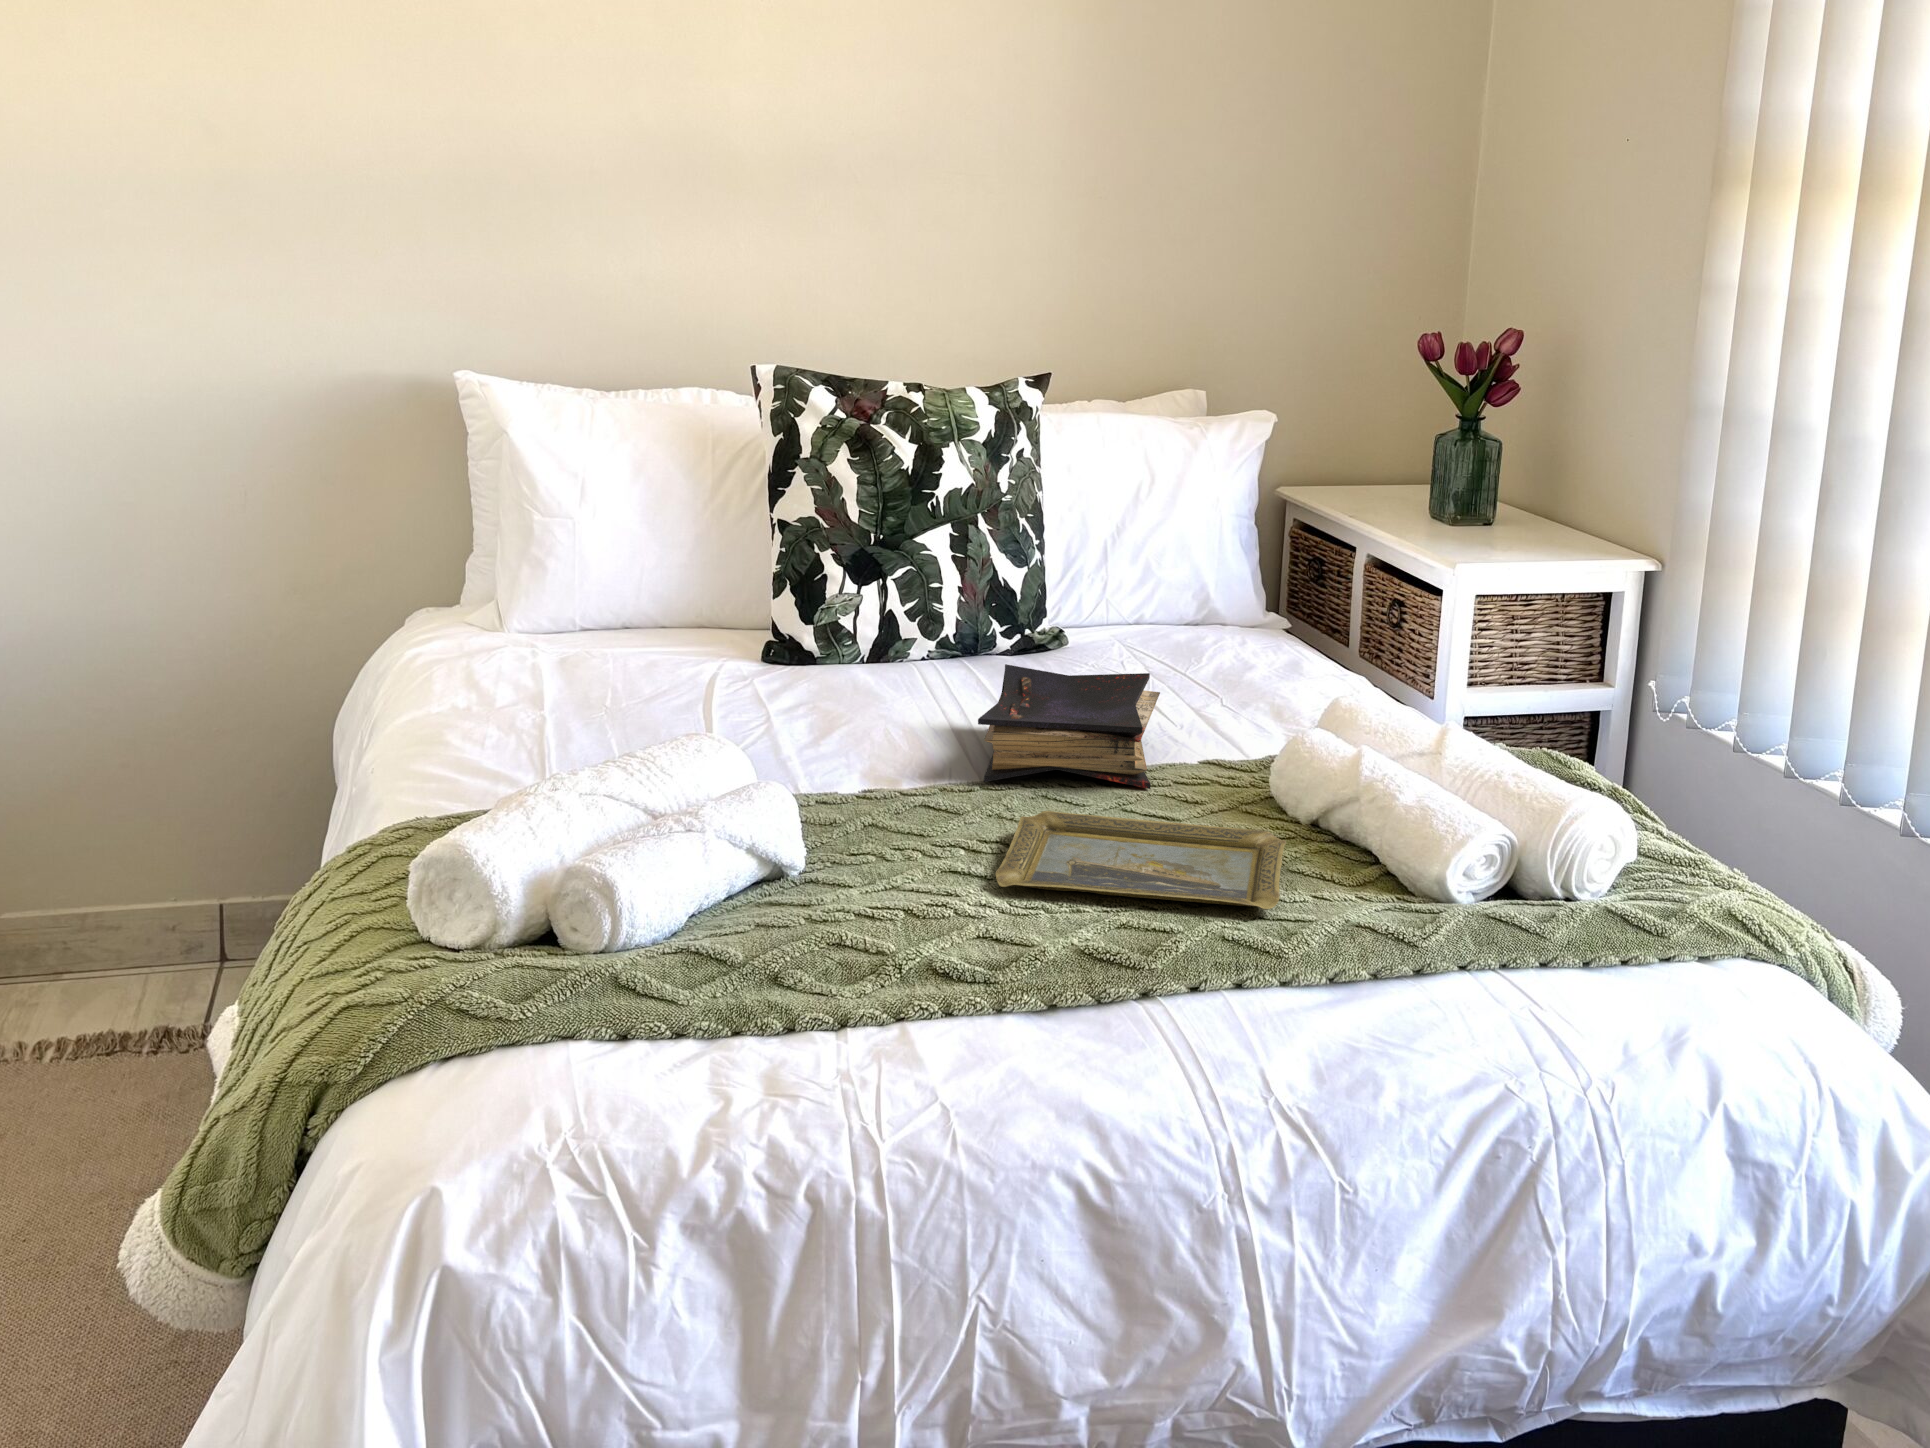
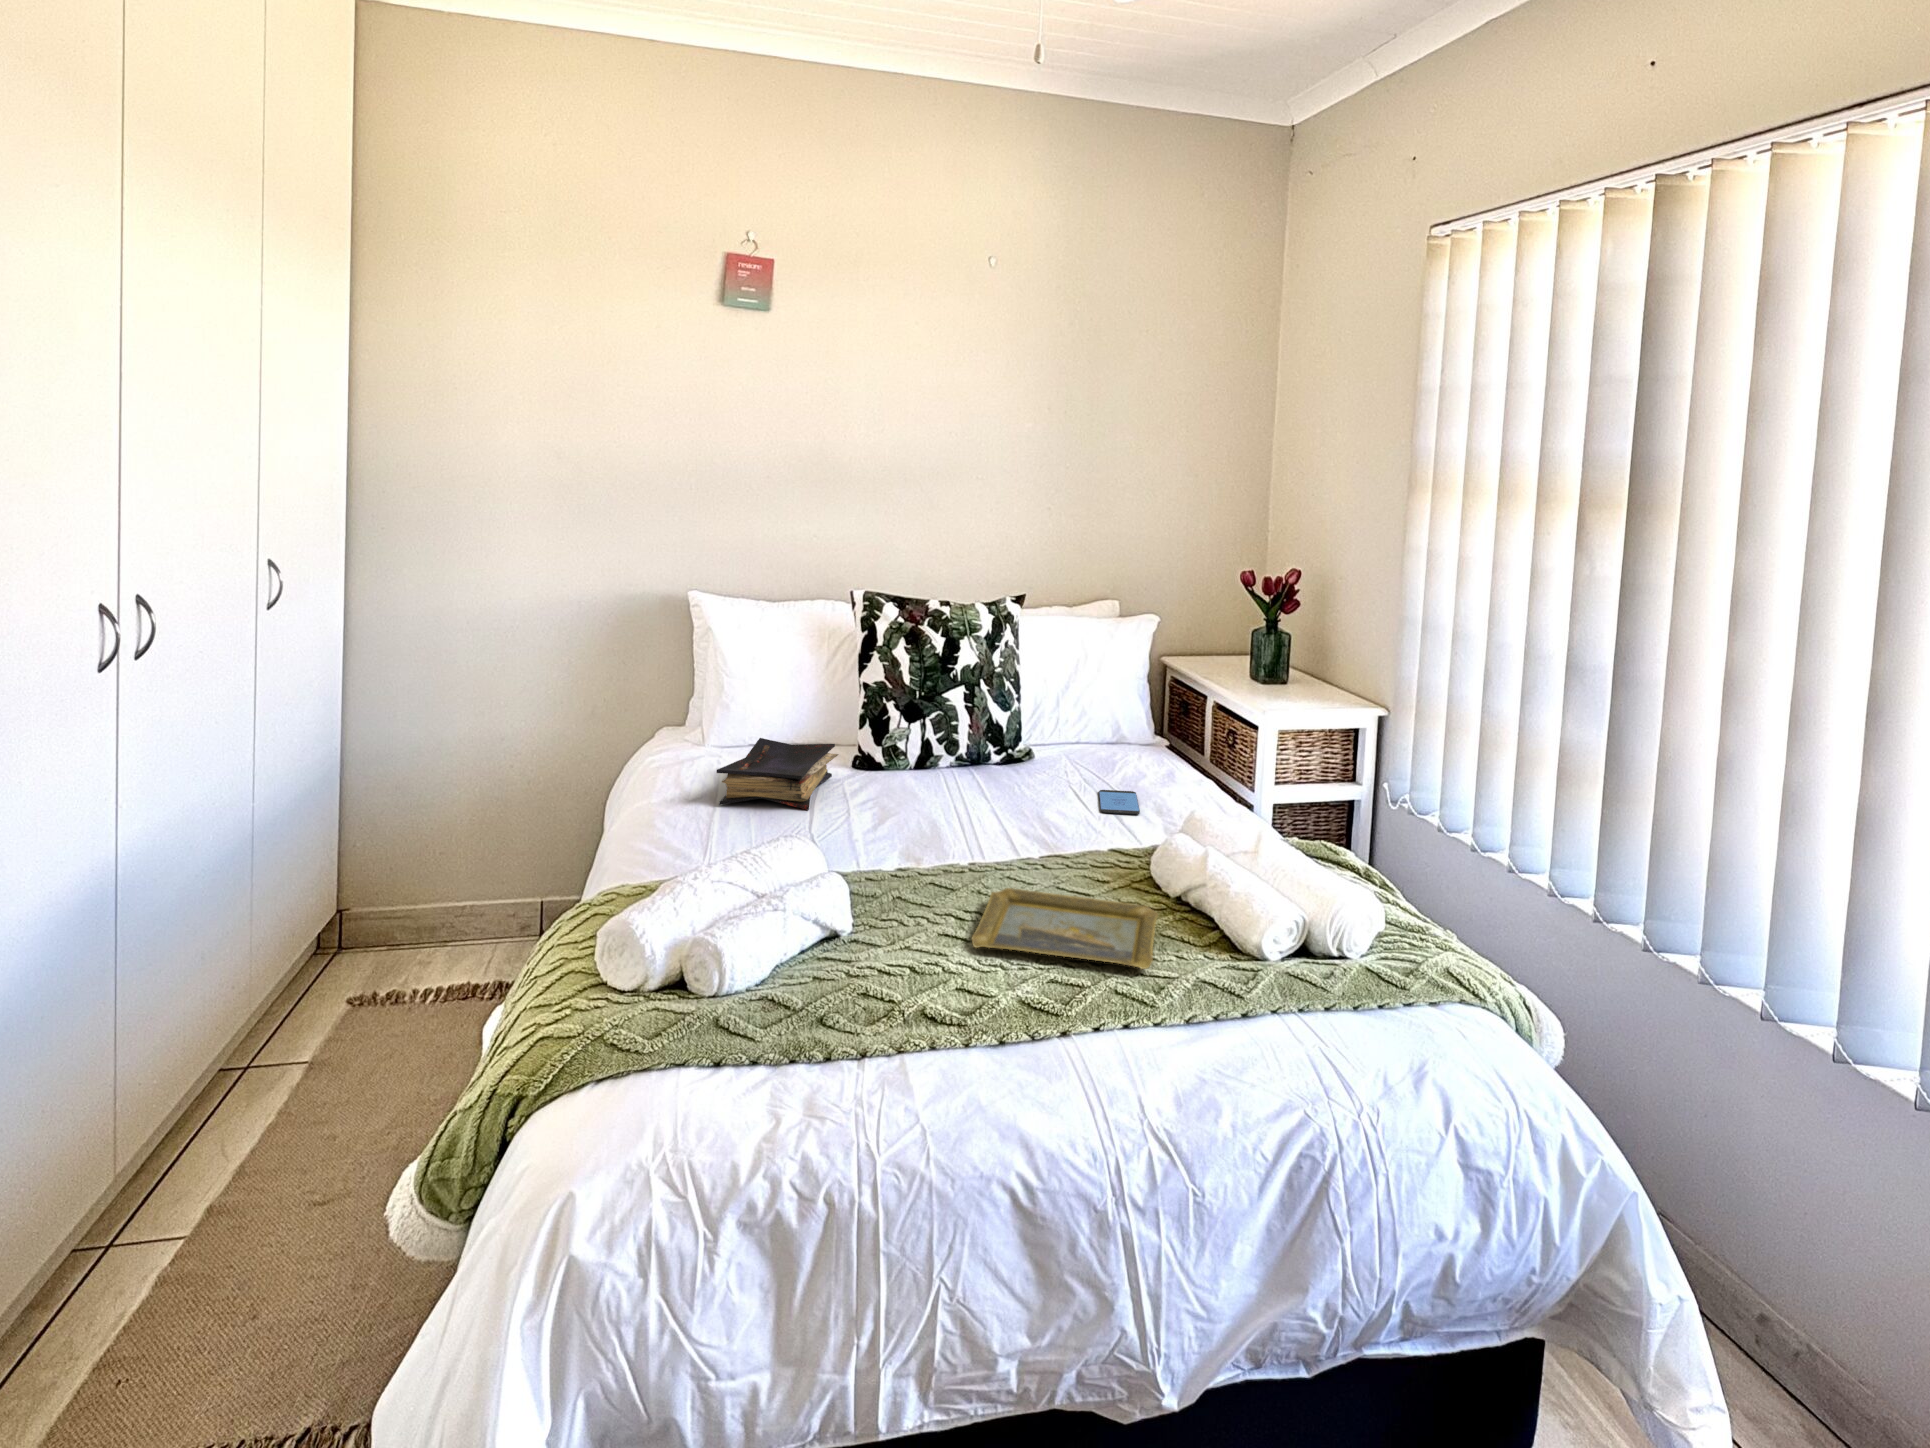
book: present [978,664,1160,789] -> present [717,738,838,810]
smartphone: none [1181,687,1249,720] -> present [1099,790,1140,814]

